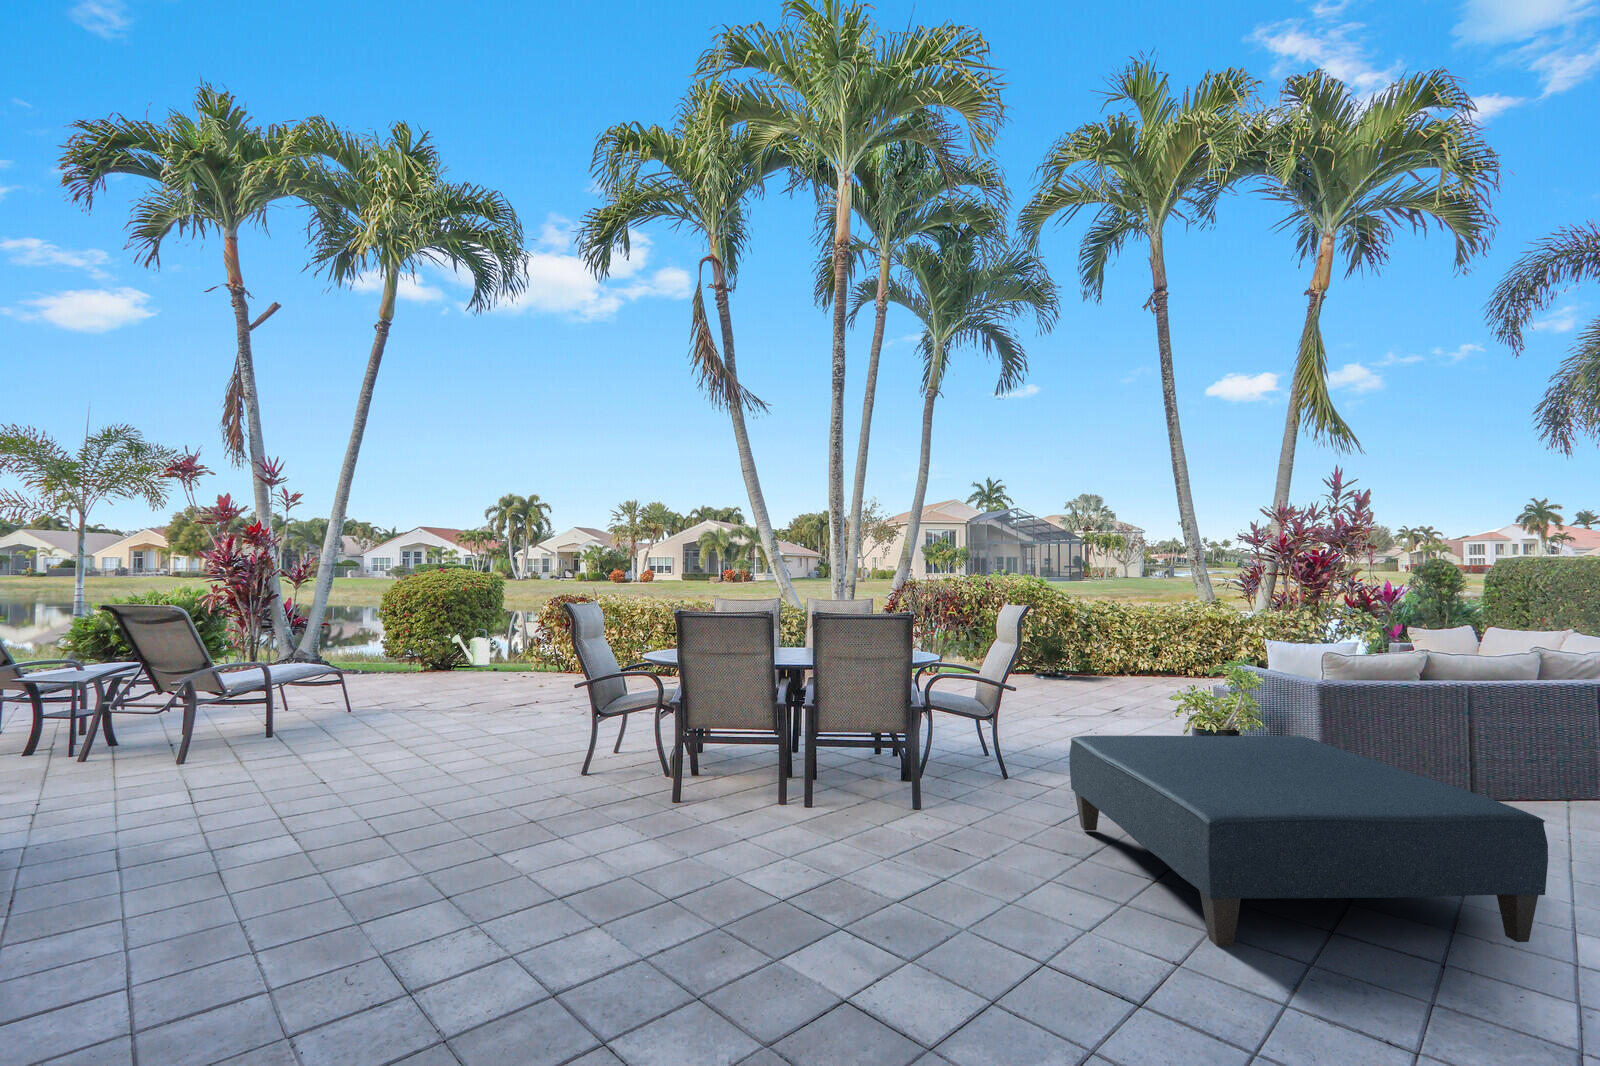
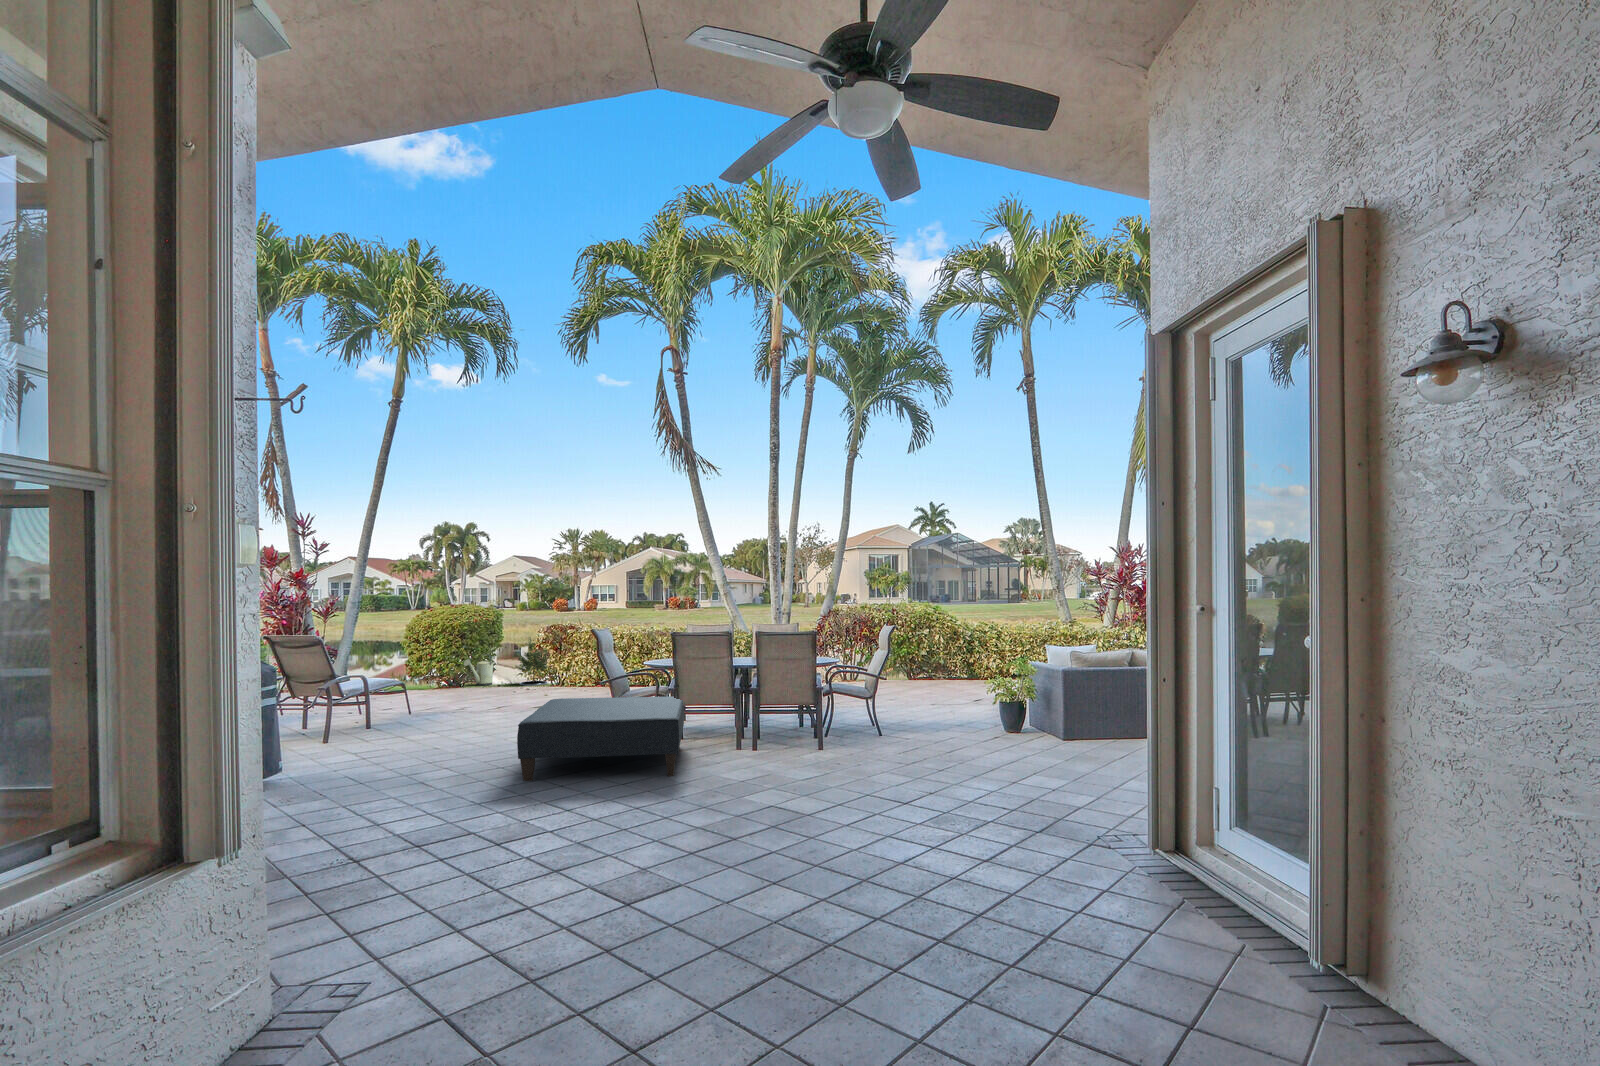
potted tree: present [1034,620,1069,680] -> present [518,638,548,686]
ottoman: present [1069,735,1548,946] -> present [517,697,684,781]

